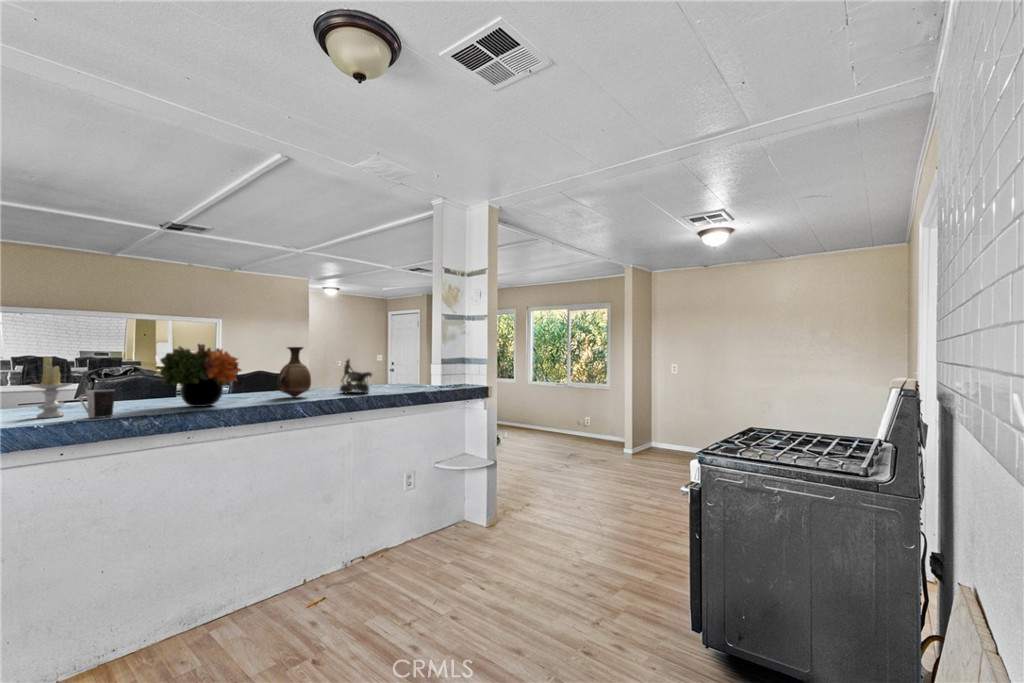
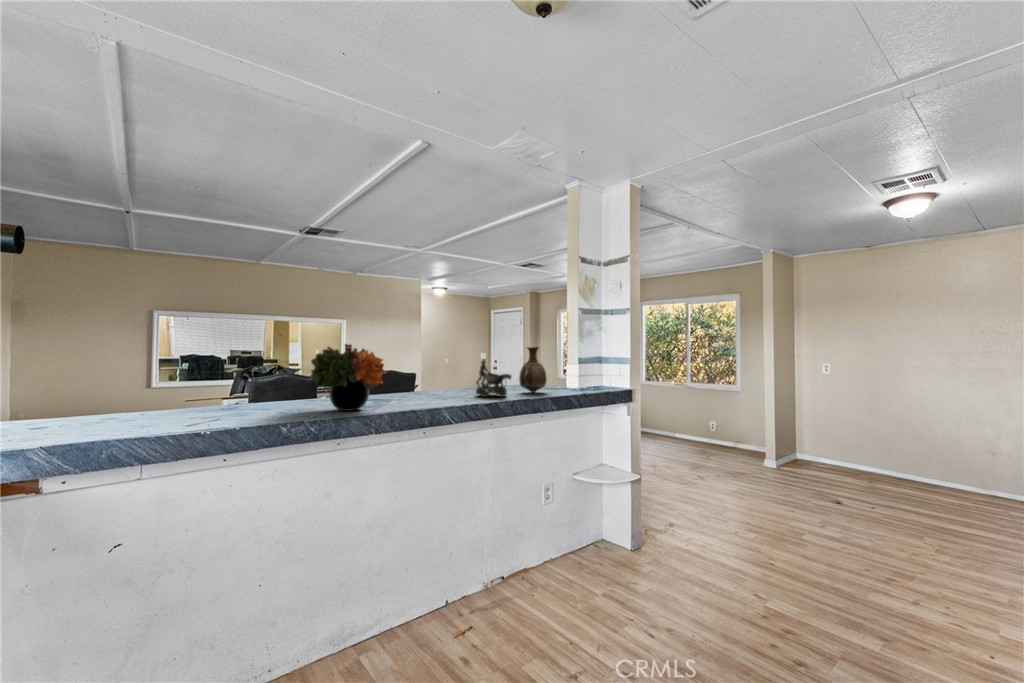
vase: present [278,347,311,397] -> present [519,347,547,393]
candle: present [30,357,71,418] -> none [196,358,234,421]
coffee cup: present [79,390,116,418] -> none [240,393,273,423]

